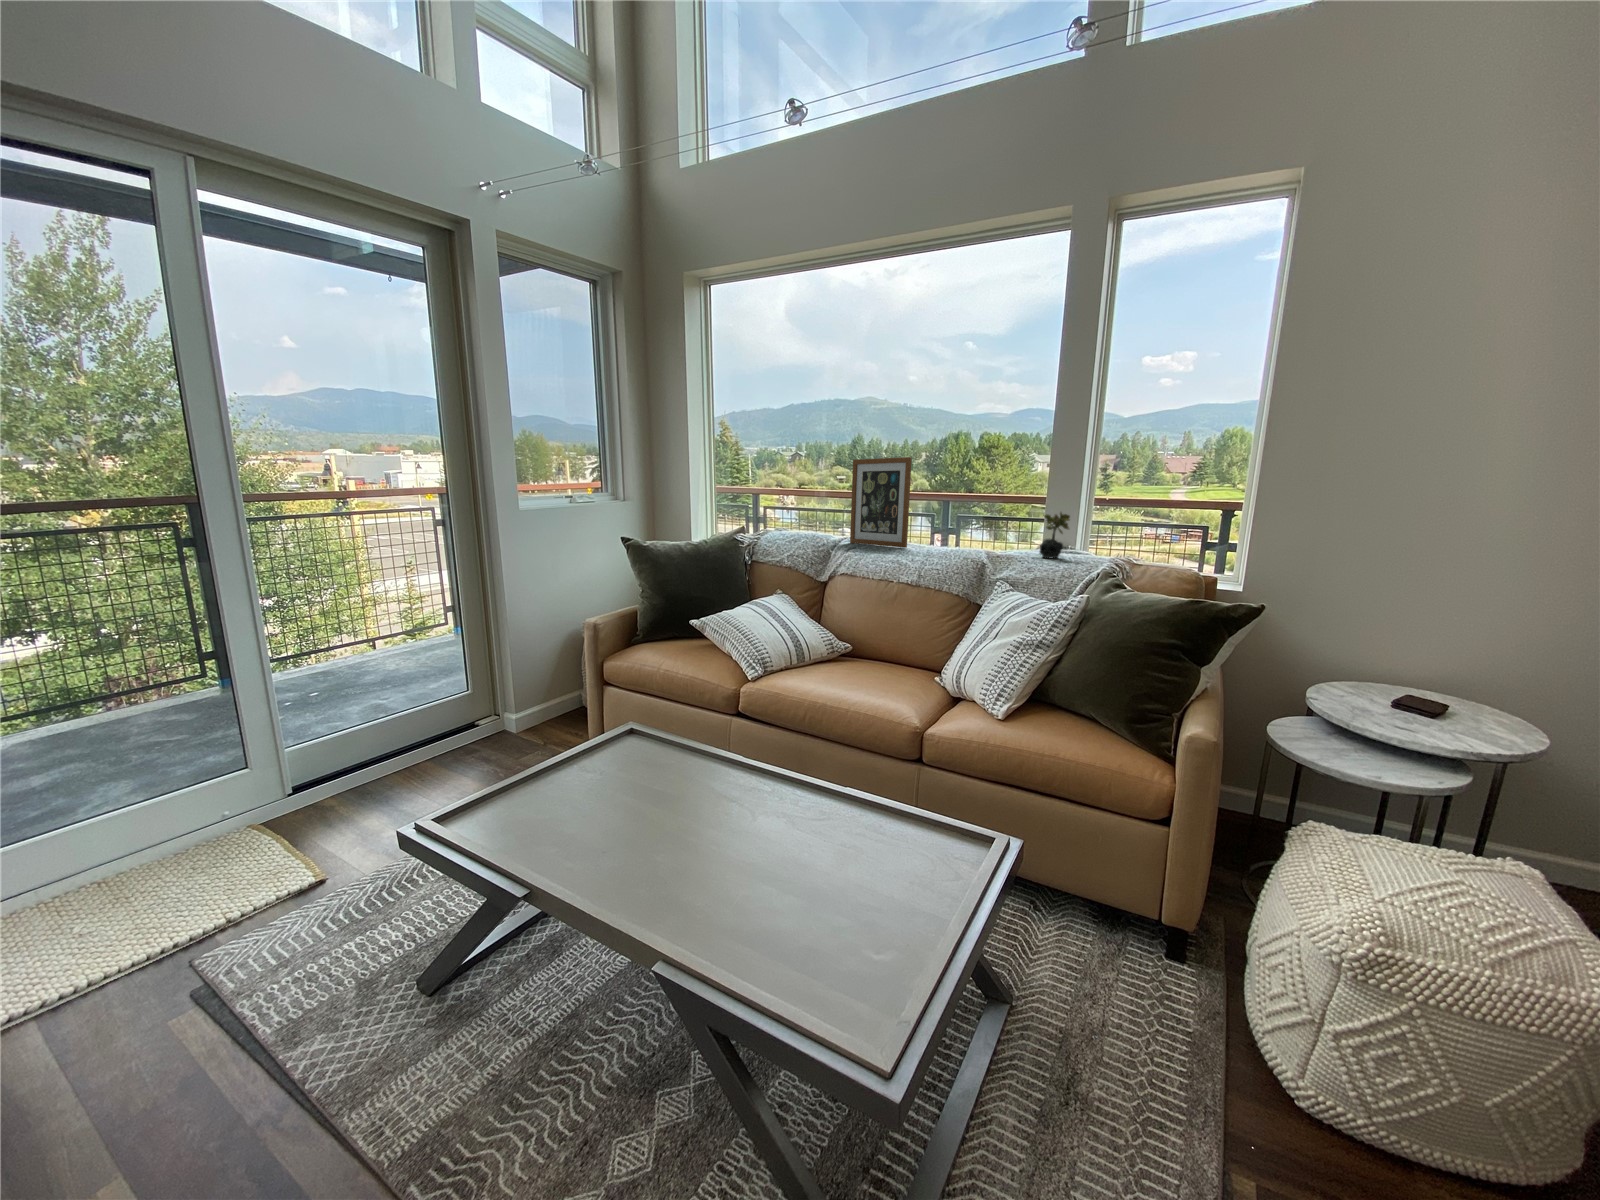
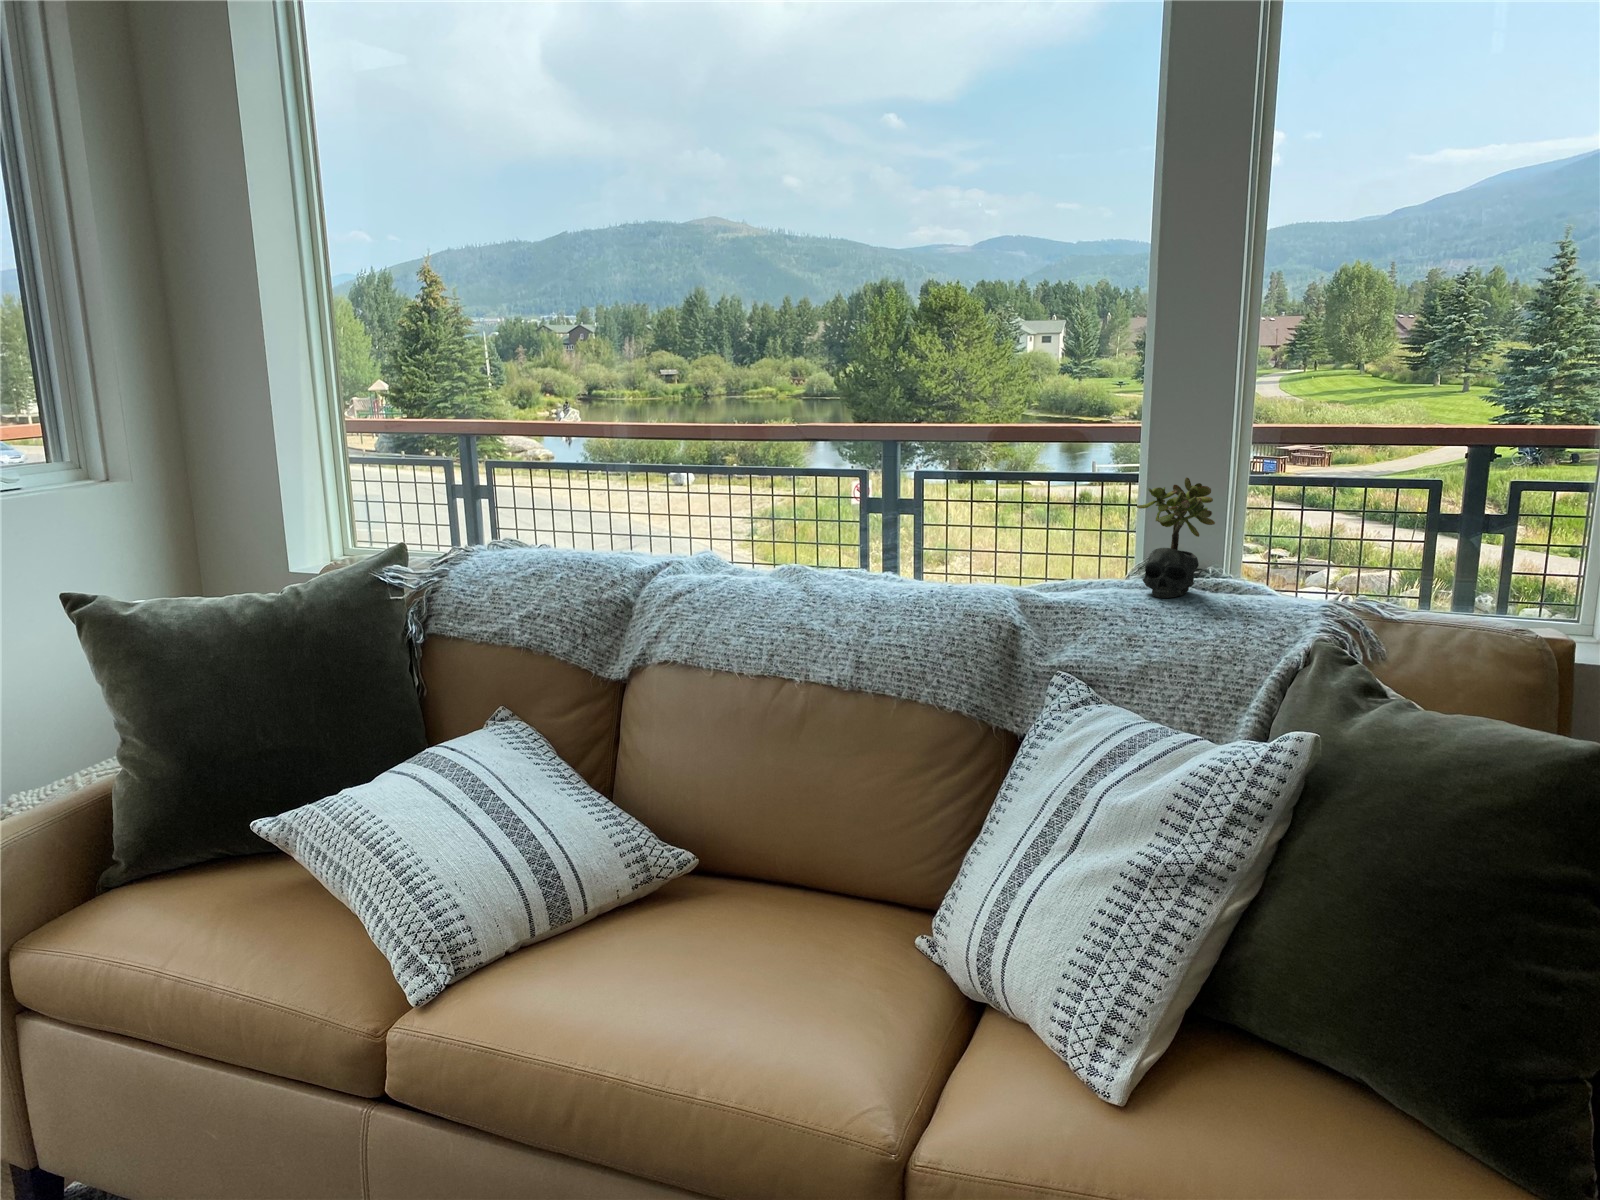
picture frame: present [850,457,912,548] -> none [668,350,819,579]

